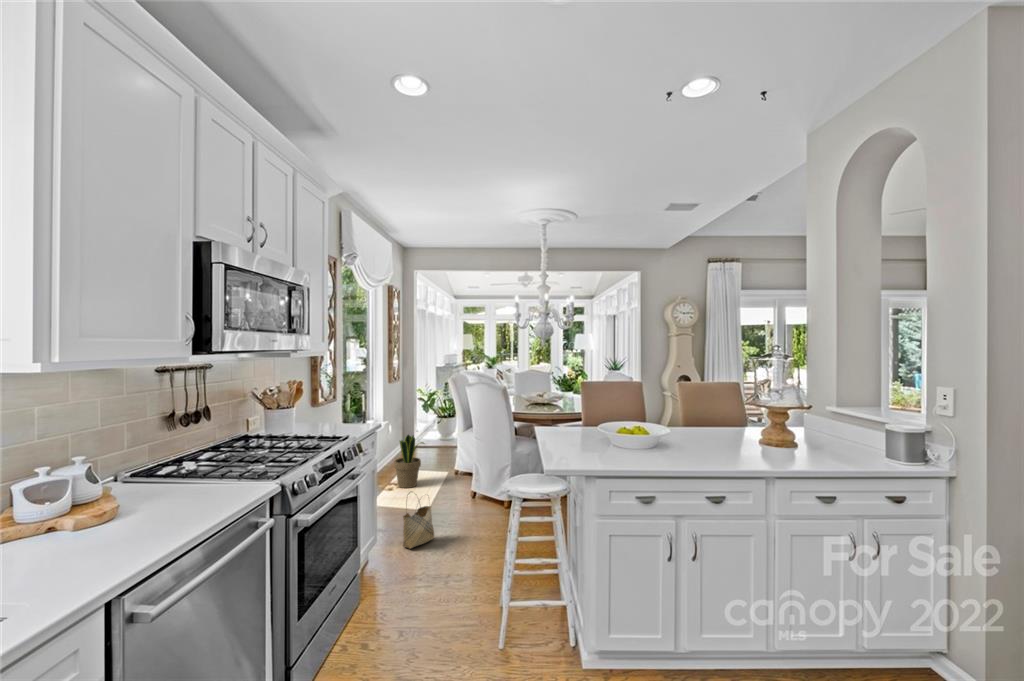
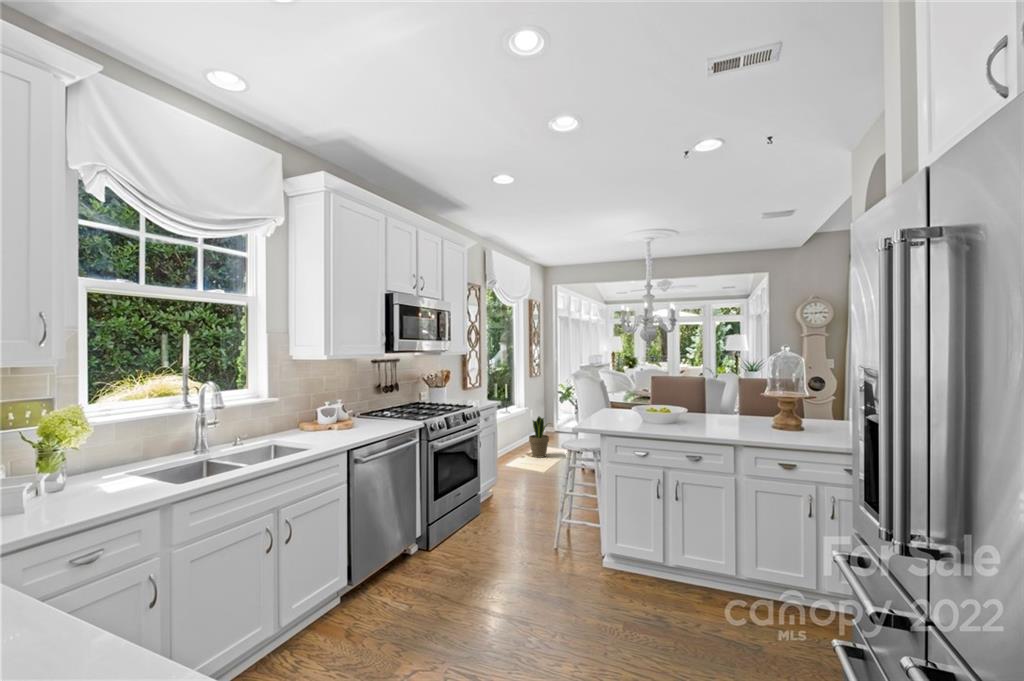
woven basket: present [403,506,434,549] -> none [520,452,544,491]

